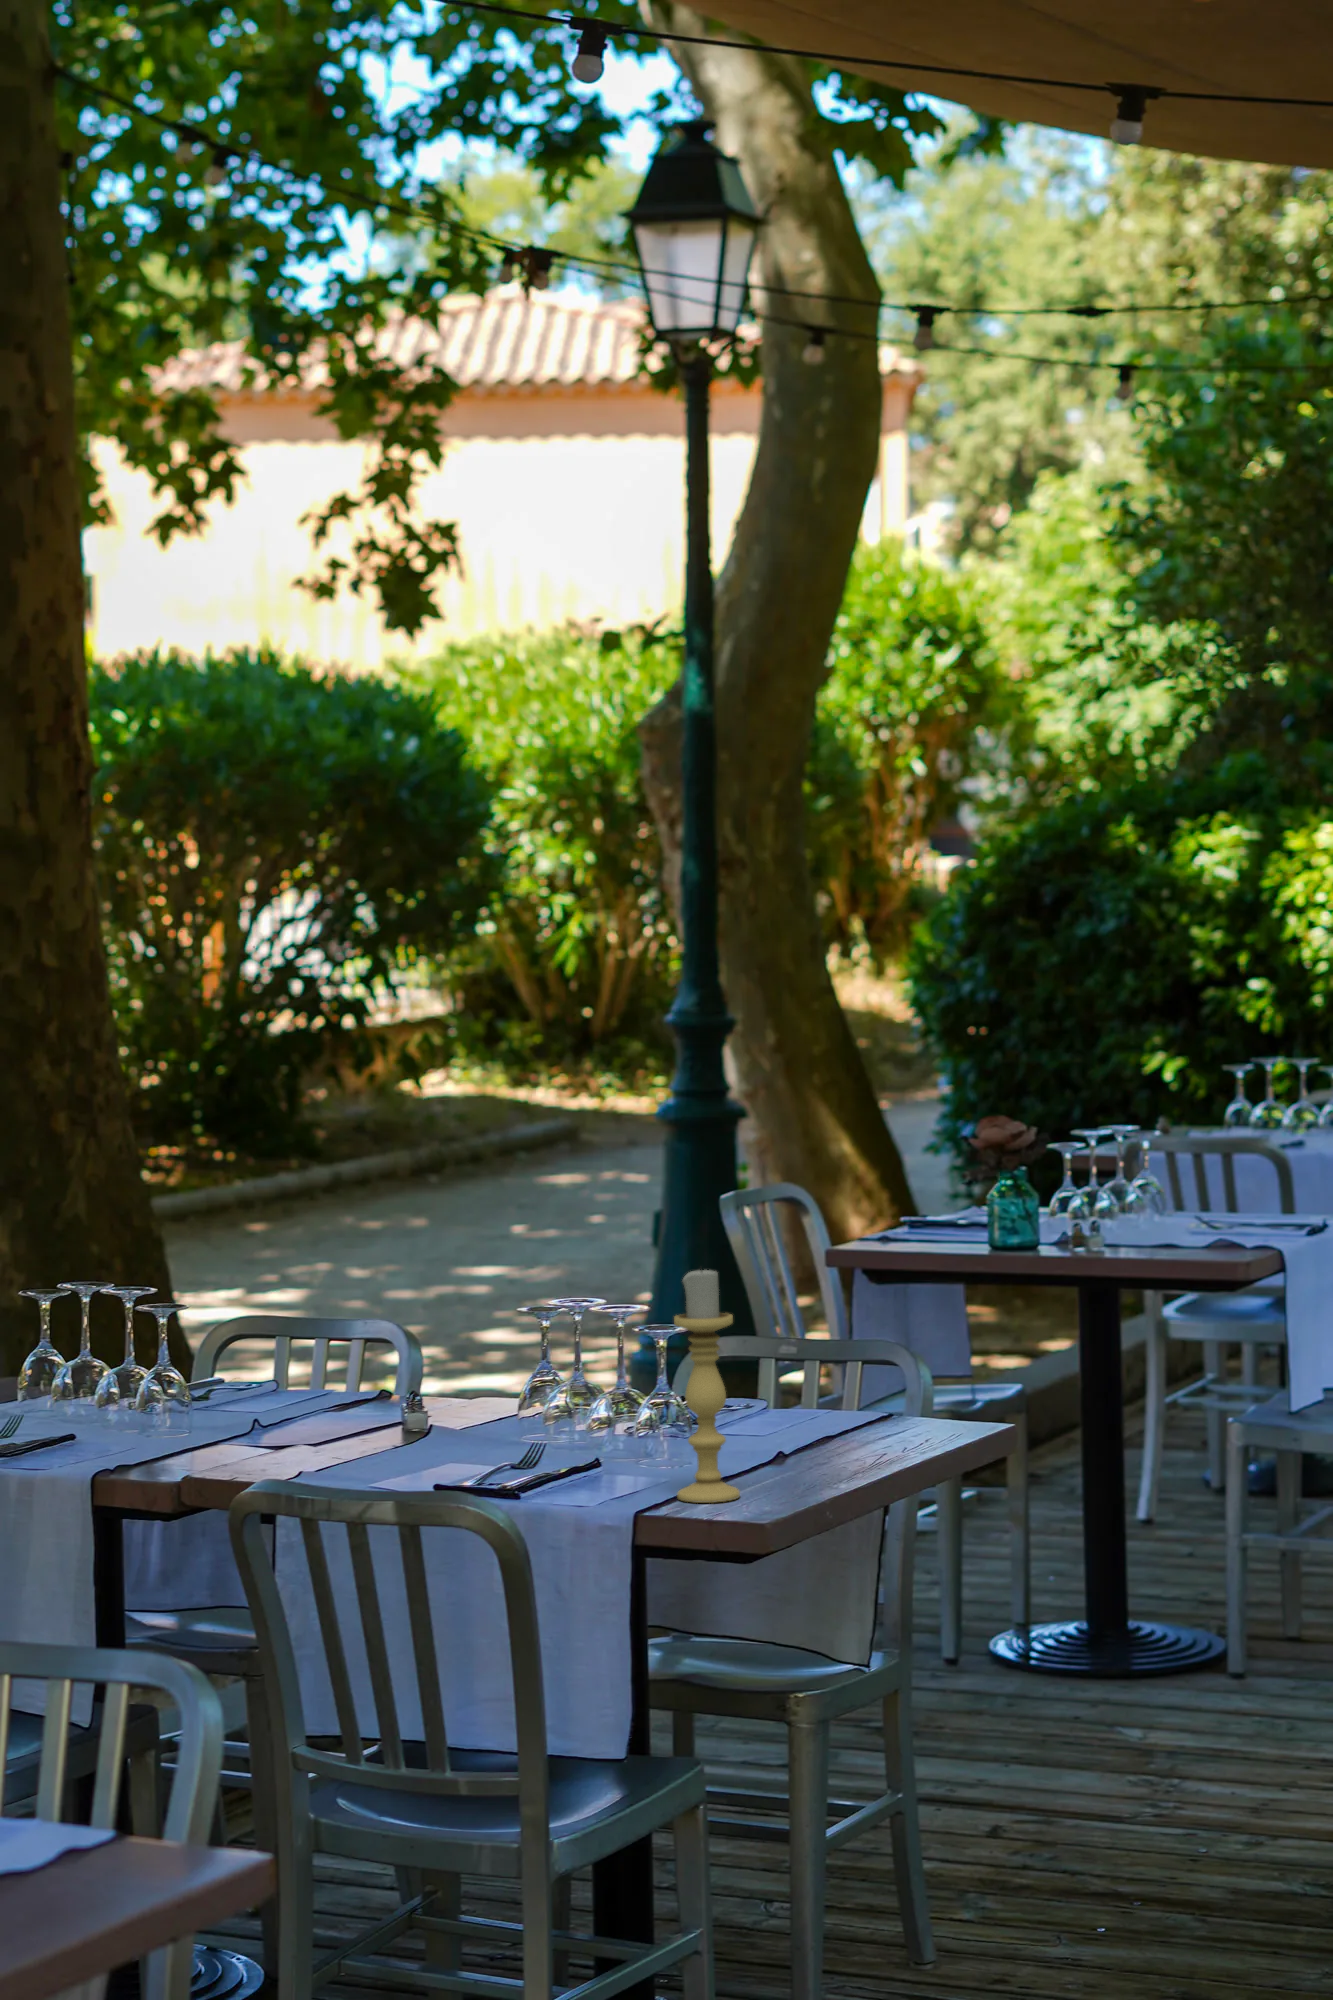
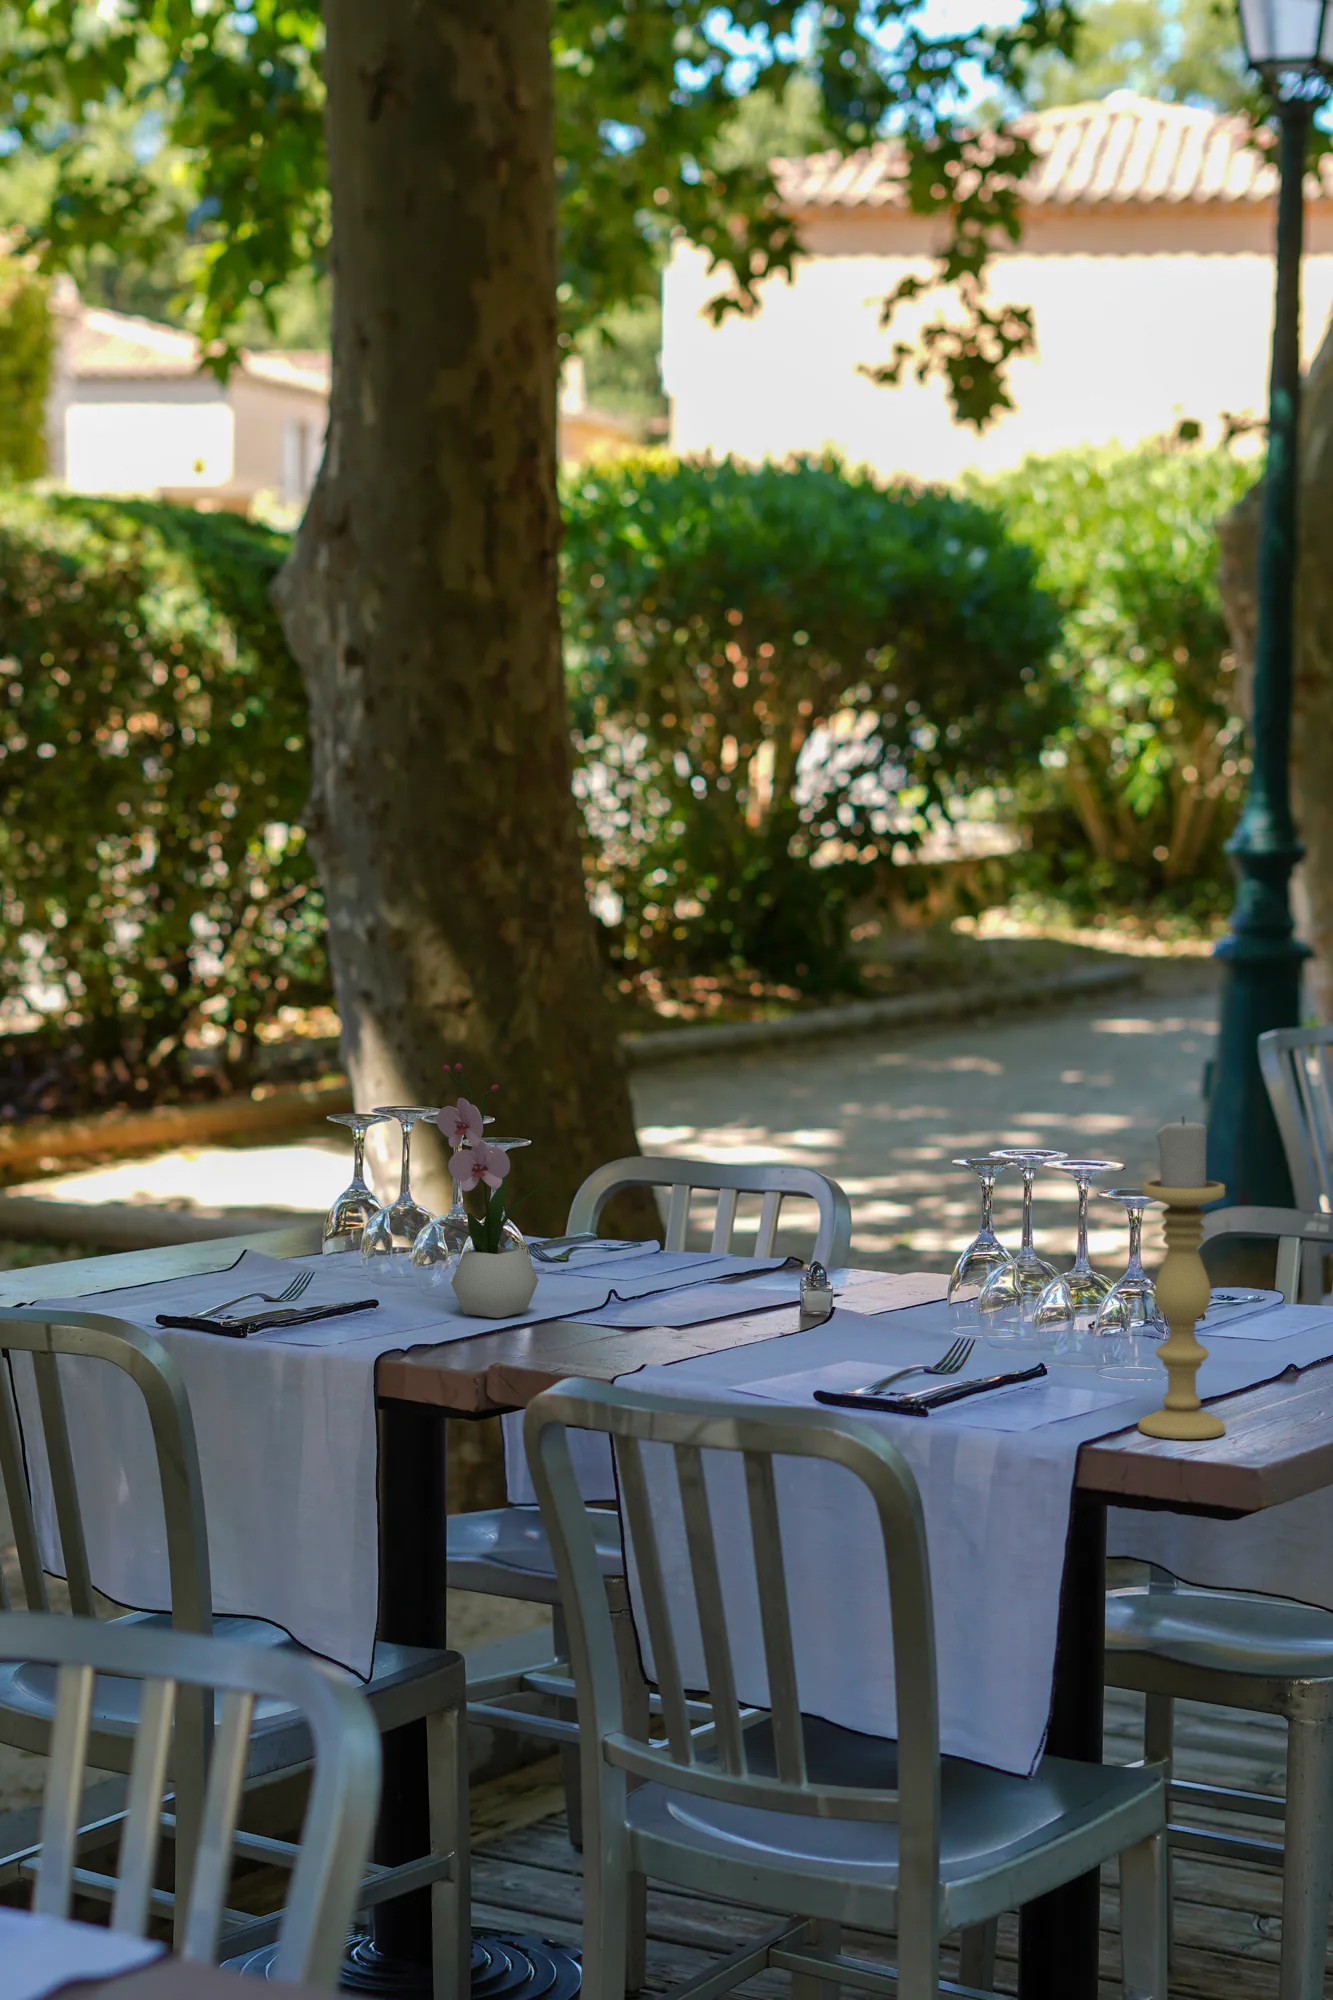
flower arrangement: none [98,1251,189,1456] -> present [436,1063,548,1318]

